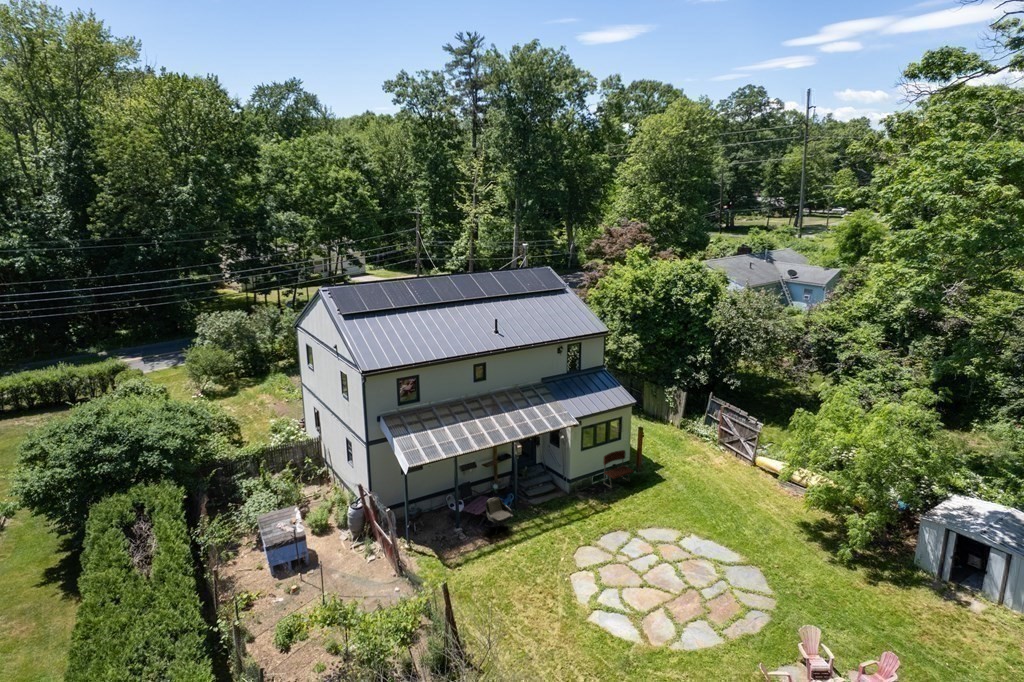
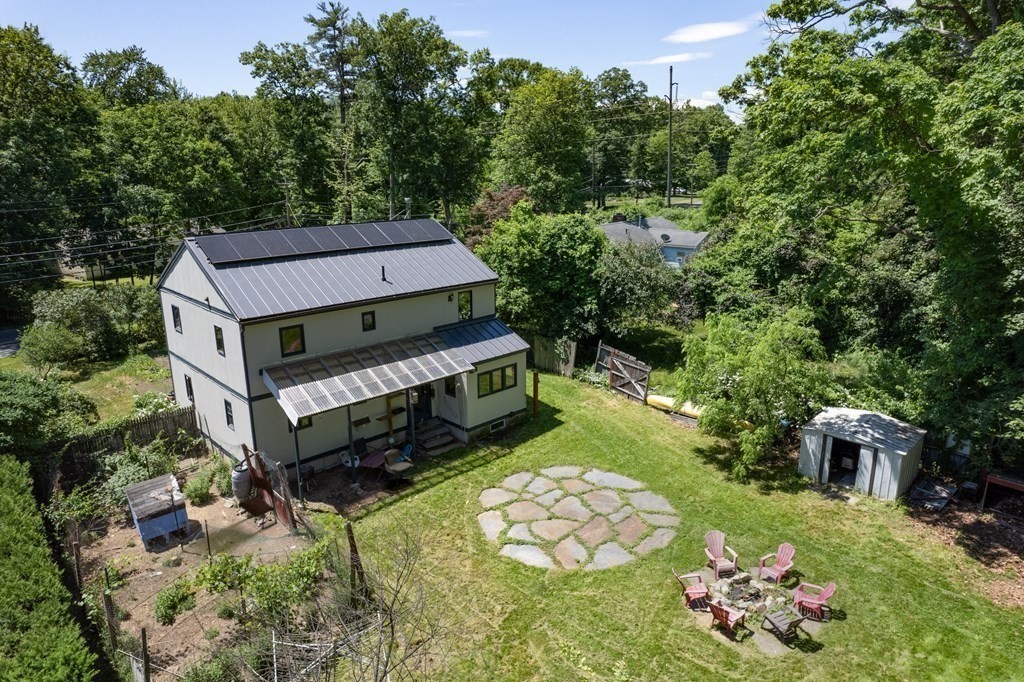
bench: present [603,450,634,488] -> present [239,476,277,529]

